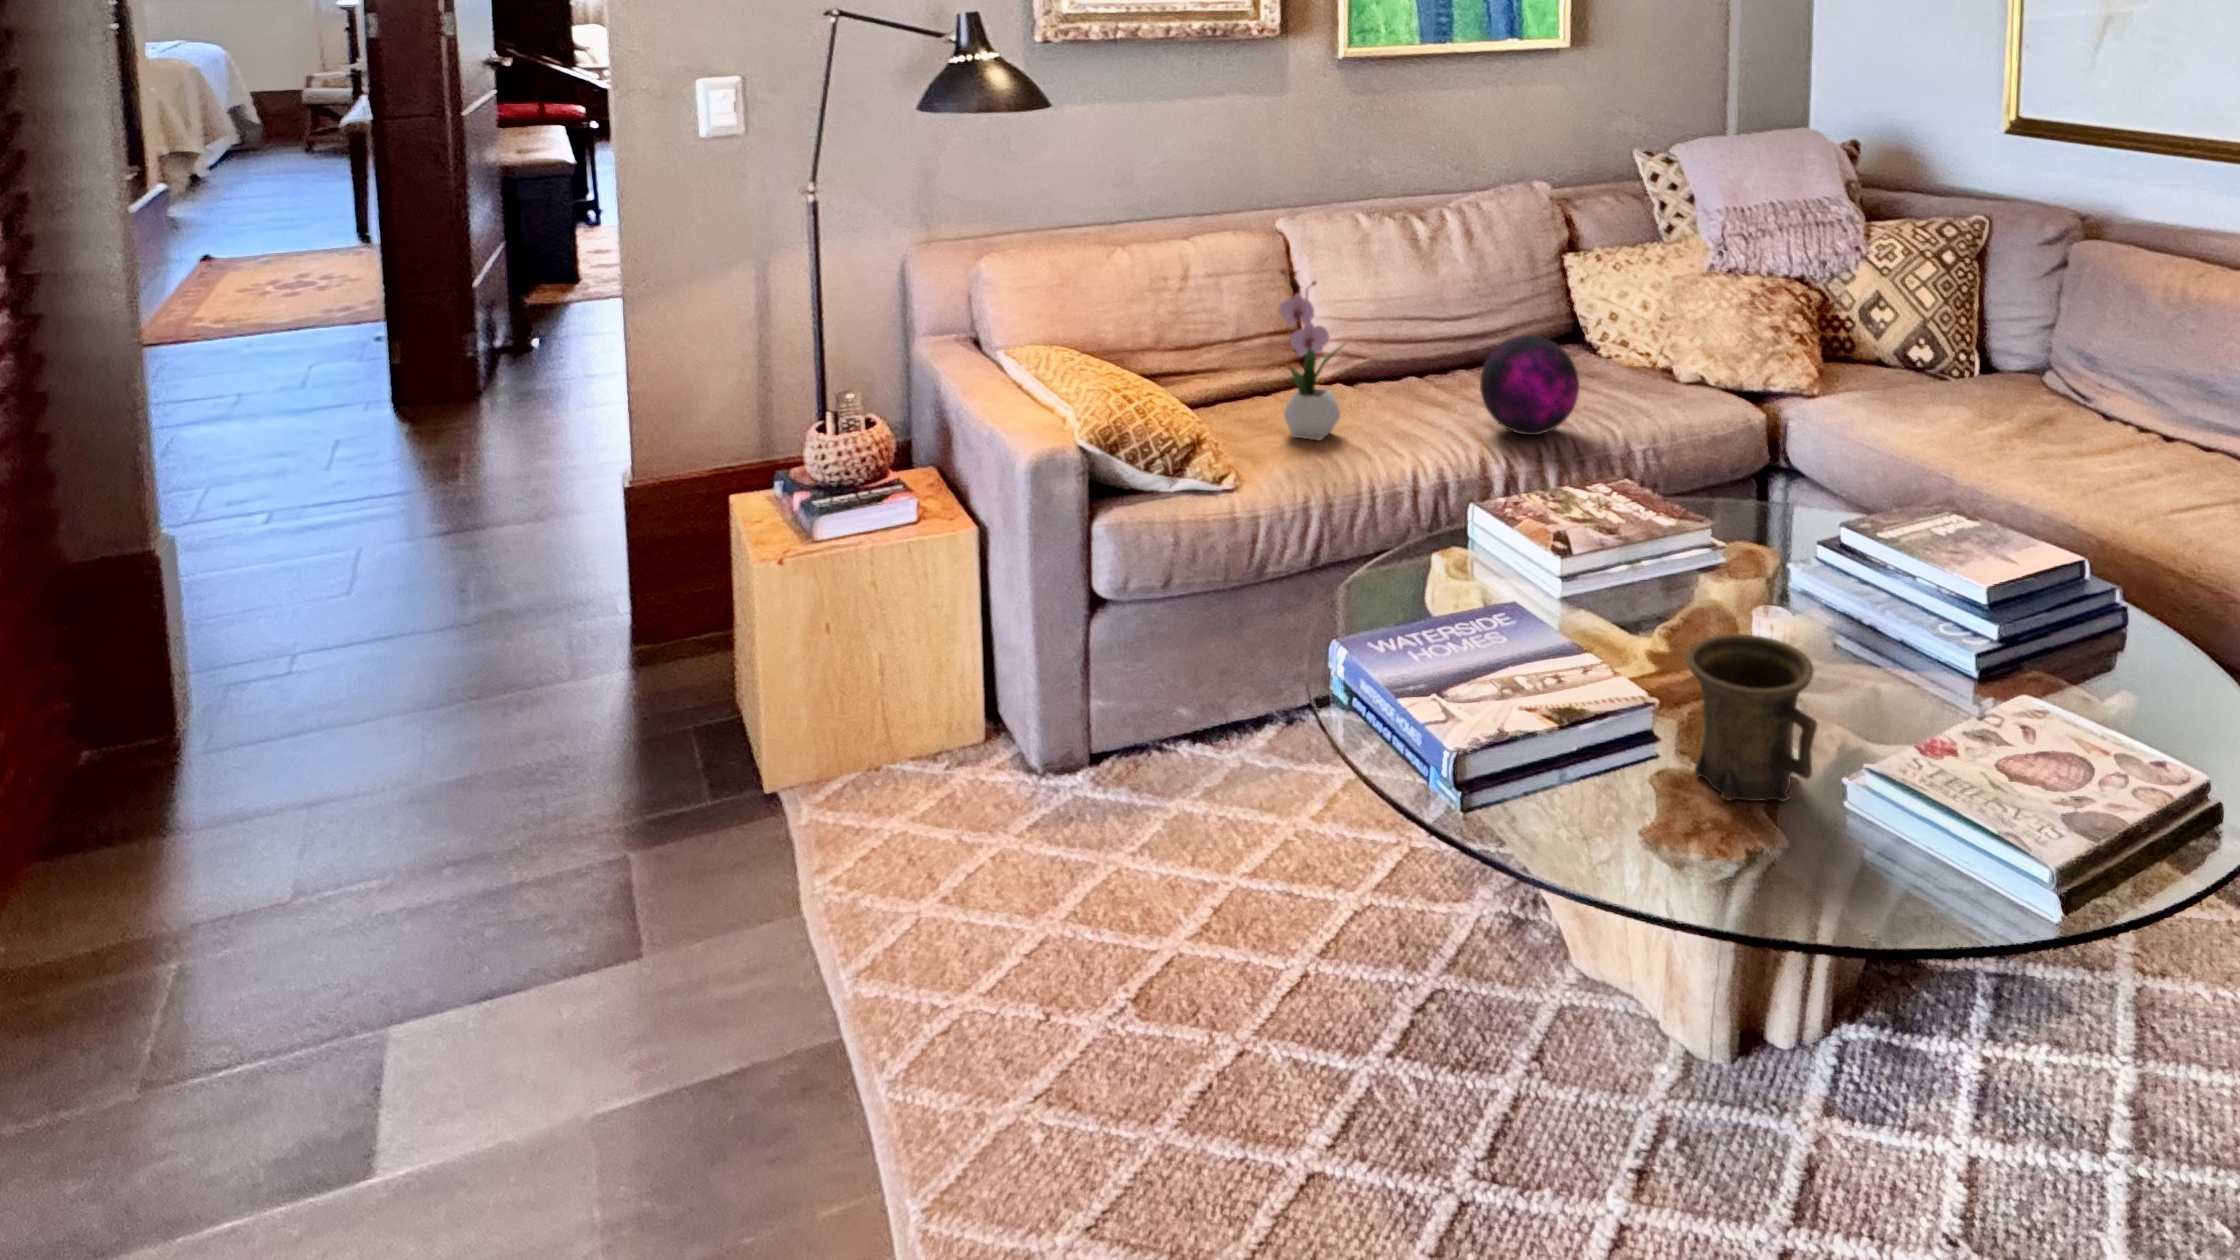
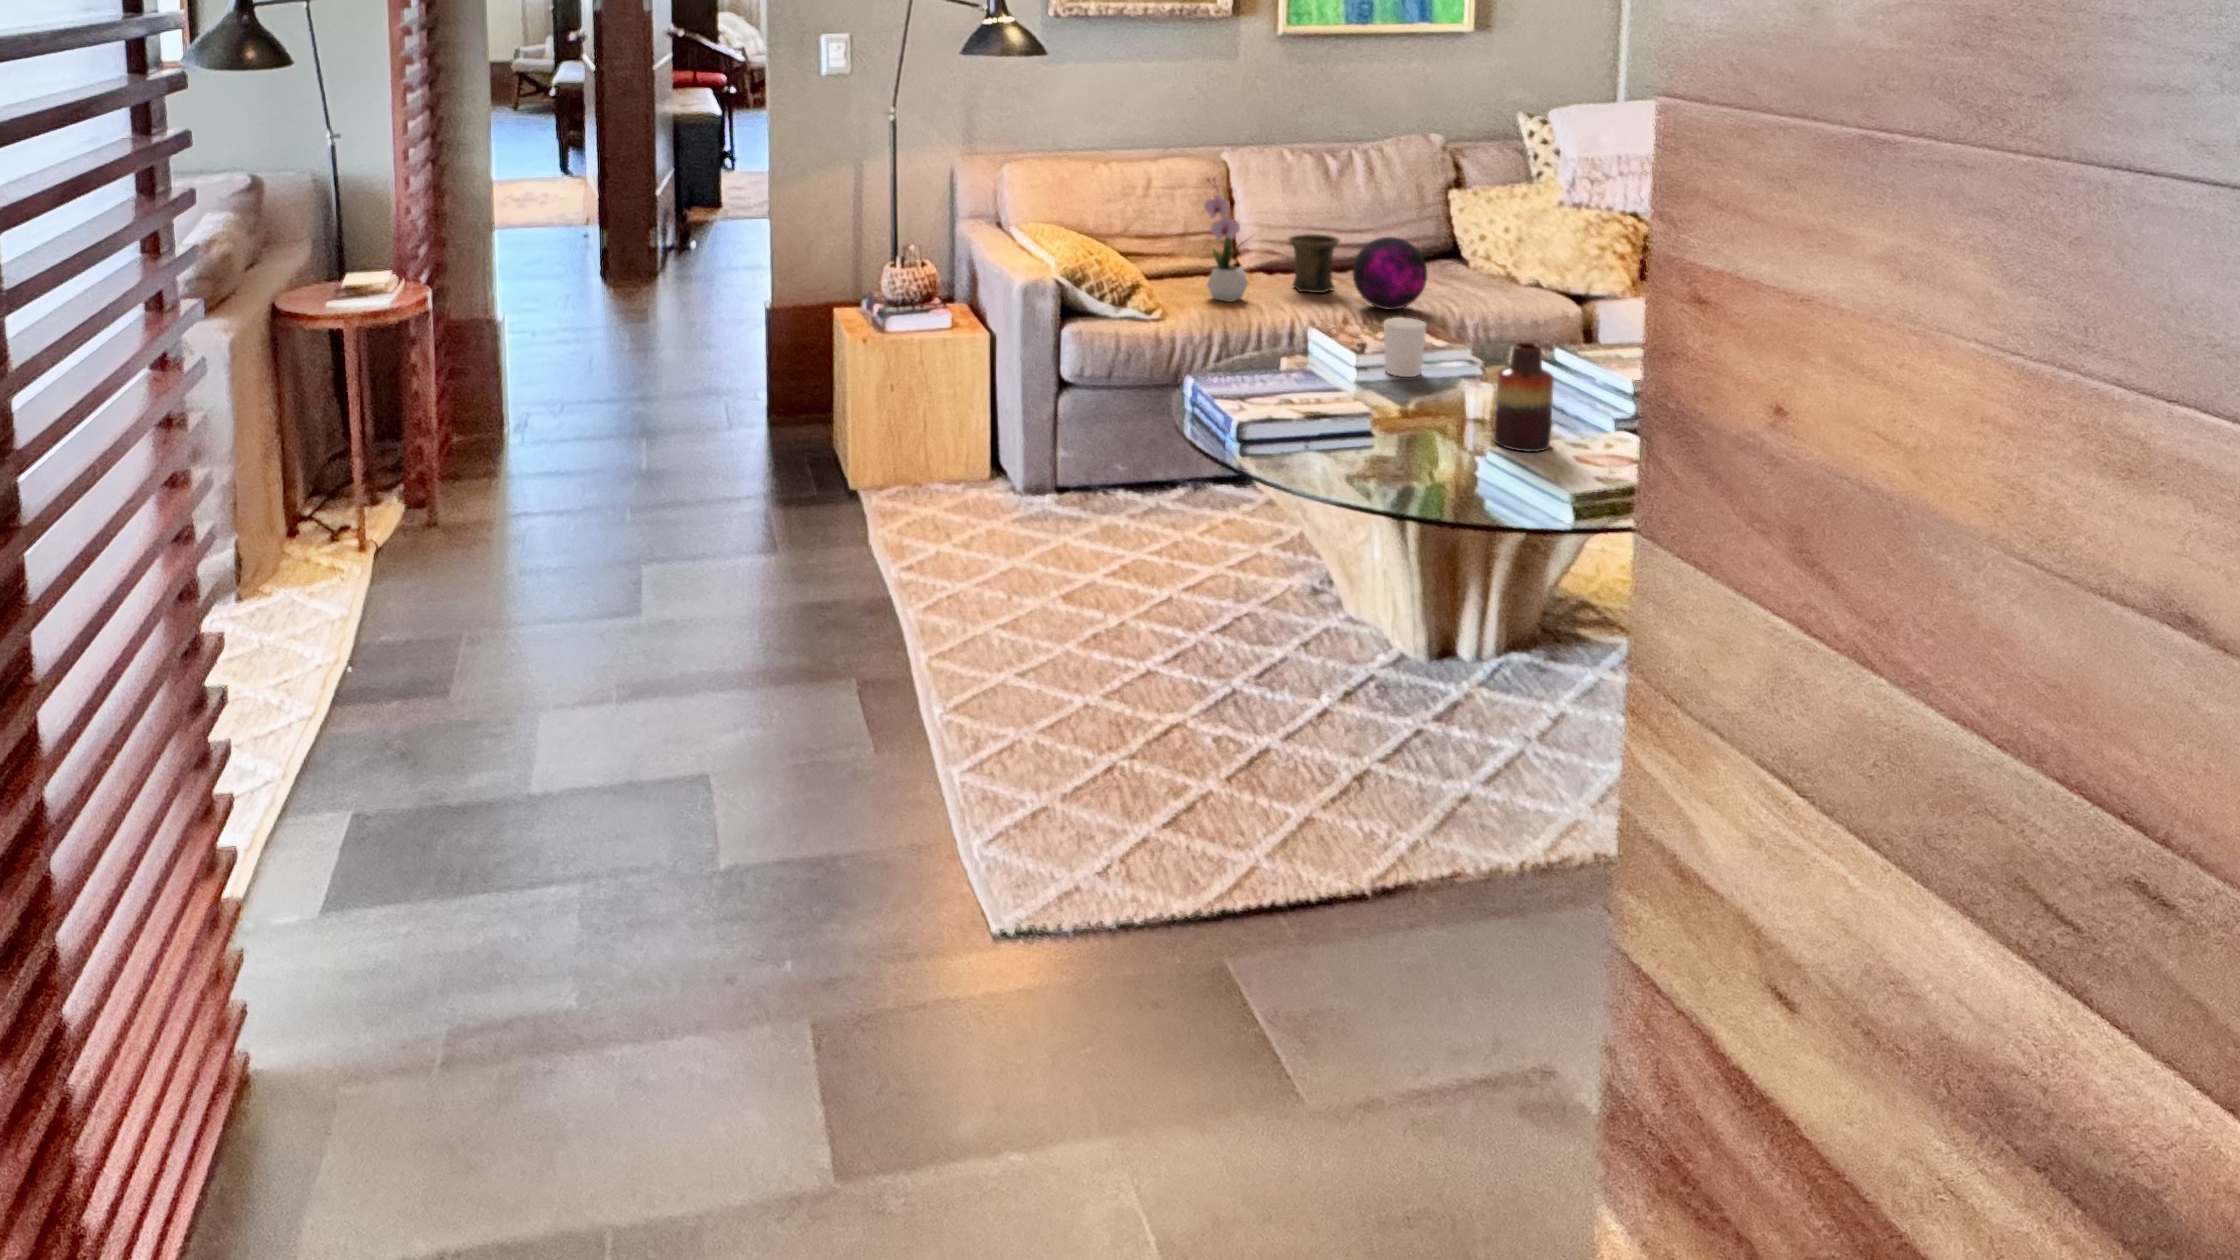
candle holder: none [1576,478,1637,569] -> present [1384,317,1427,377]
vase: none [1801,546,1892,721] -> present [1494,342,1554,452]
mug: present [1687,634,1817,801] -> present [1289,234,1339,293]

